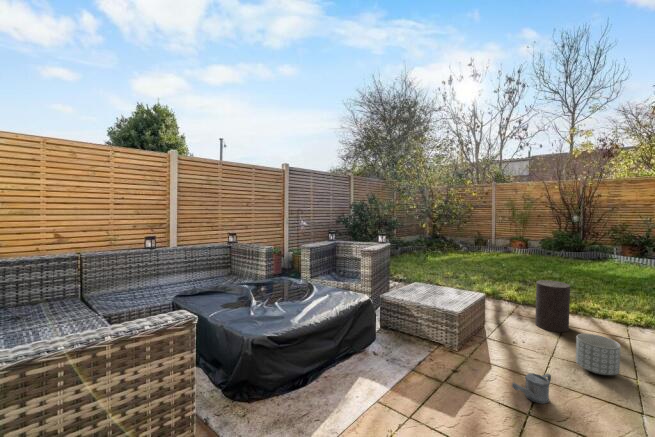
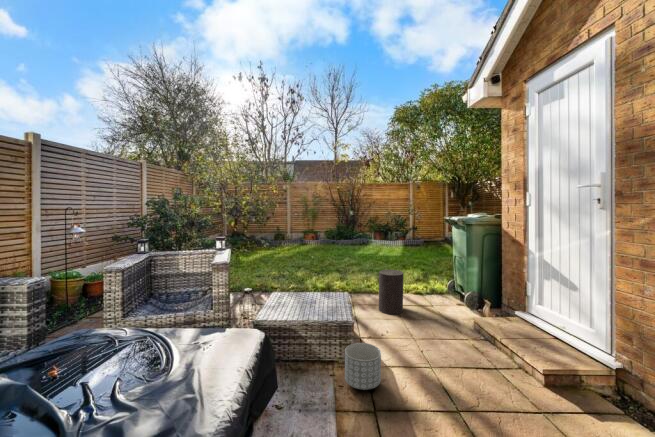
planter: present [576,334,621,375] -> present [345,343,381,390]
watering can: present [512,373,551,404] -> none [432,360,454,392]

